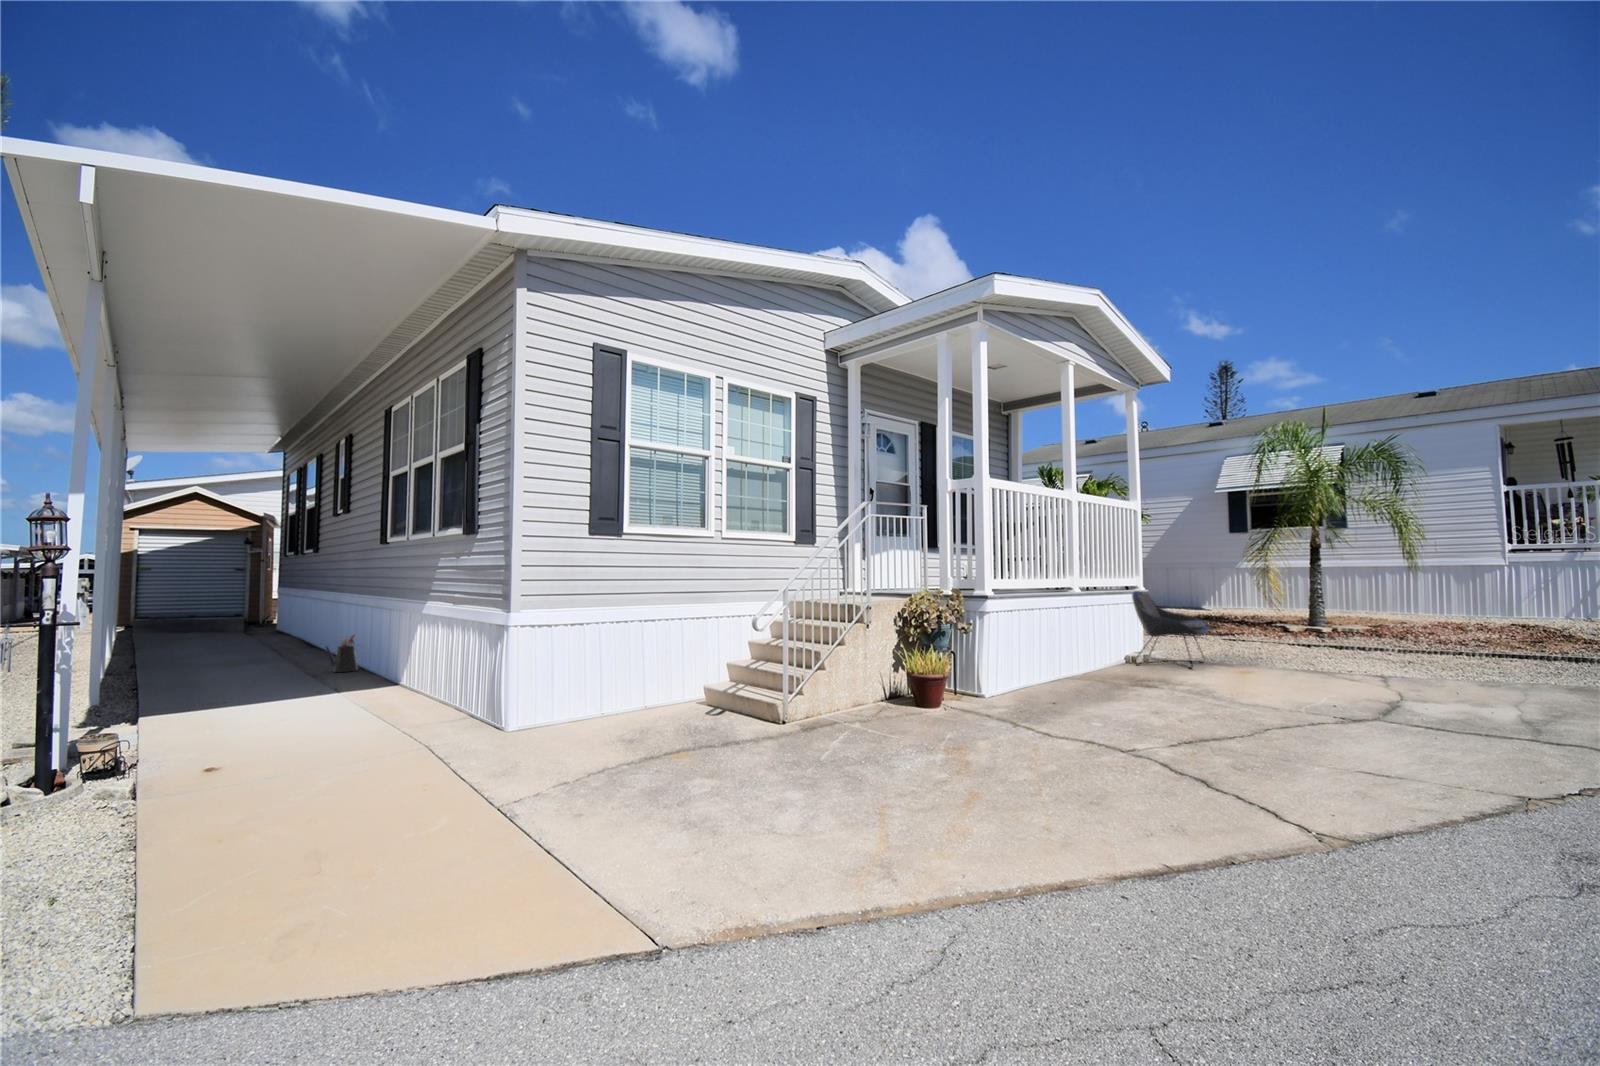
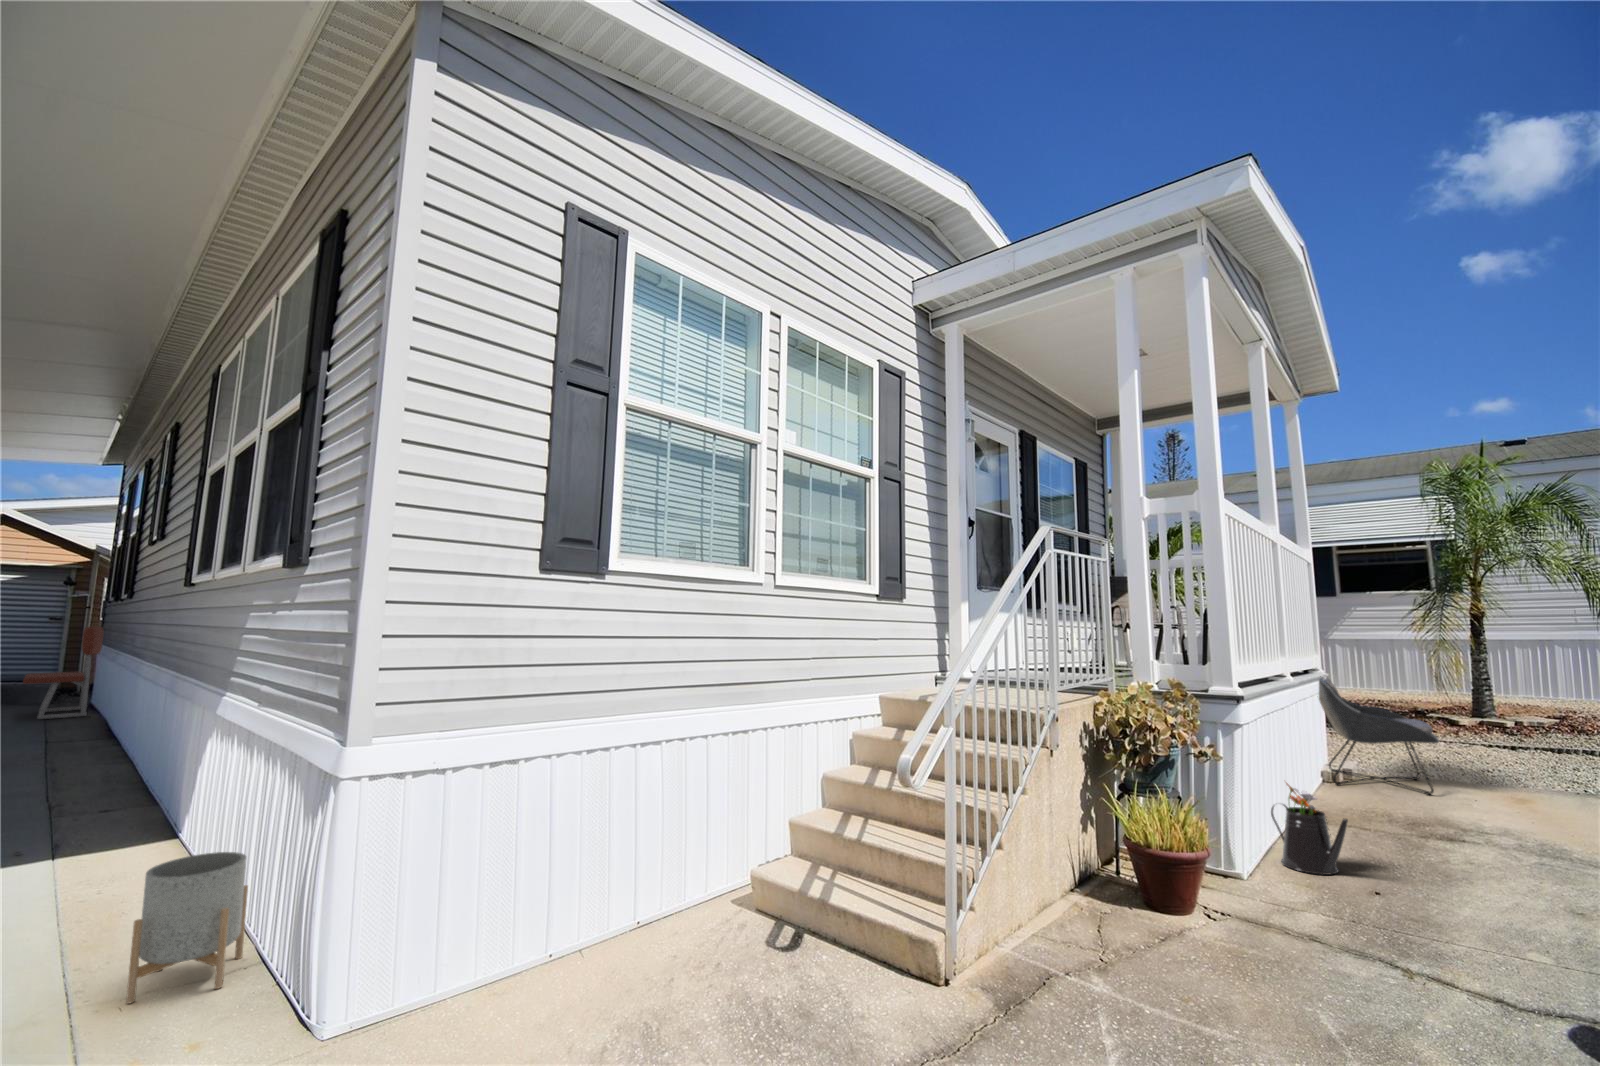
bench: none [239,573,287,638] -> present [23,627,104,719]
watering can: present [326,635,357,672] -> present [1271,783,1348,875]
planter: none [423,670,463,727] -> present [126,852,248,1003]

